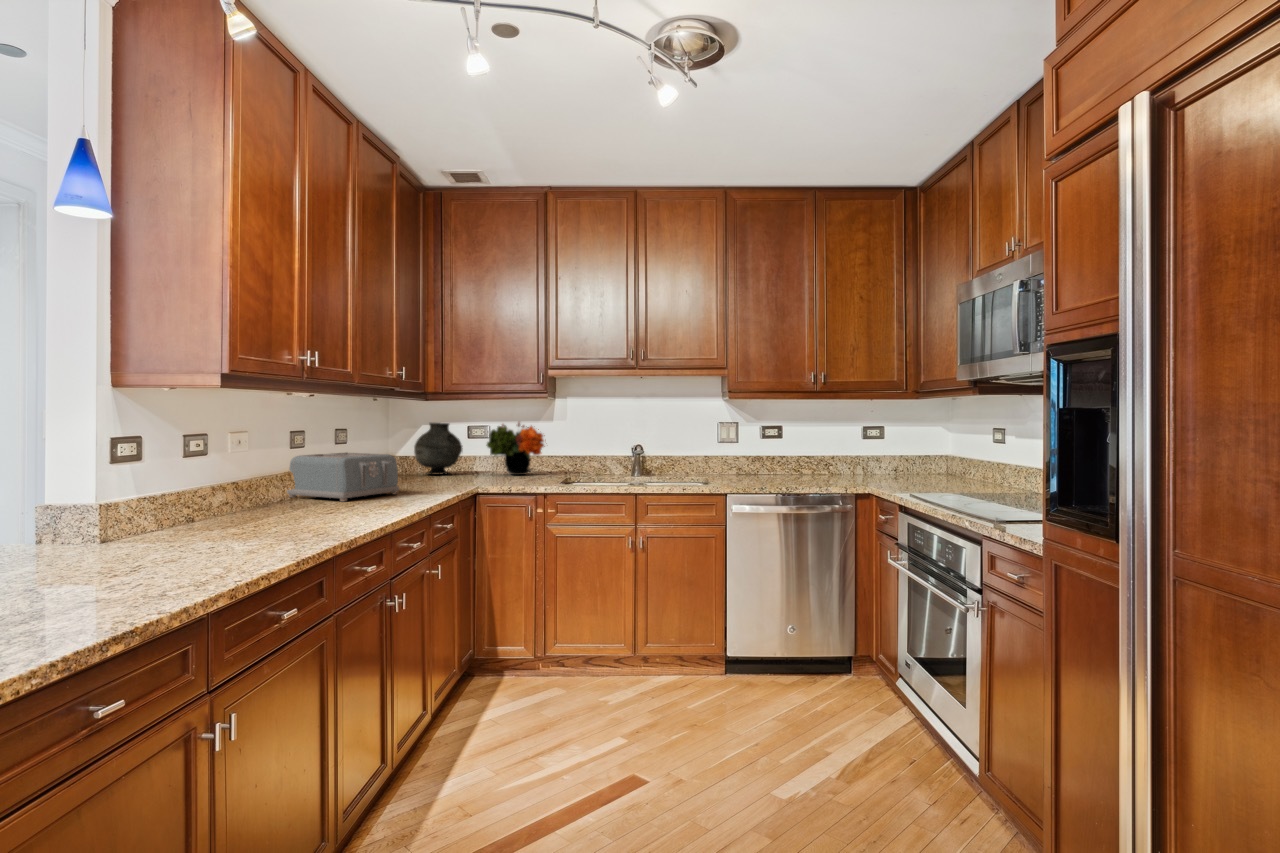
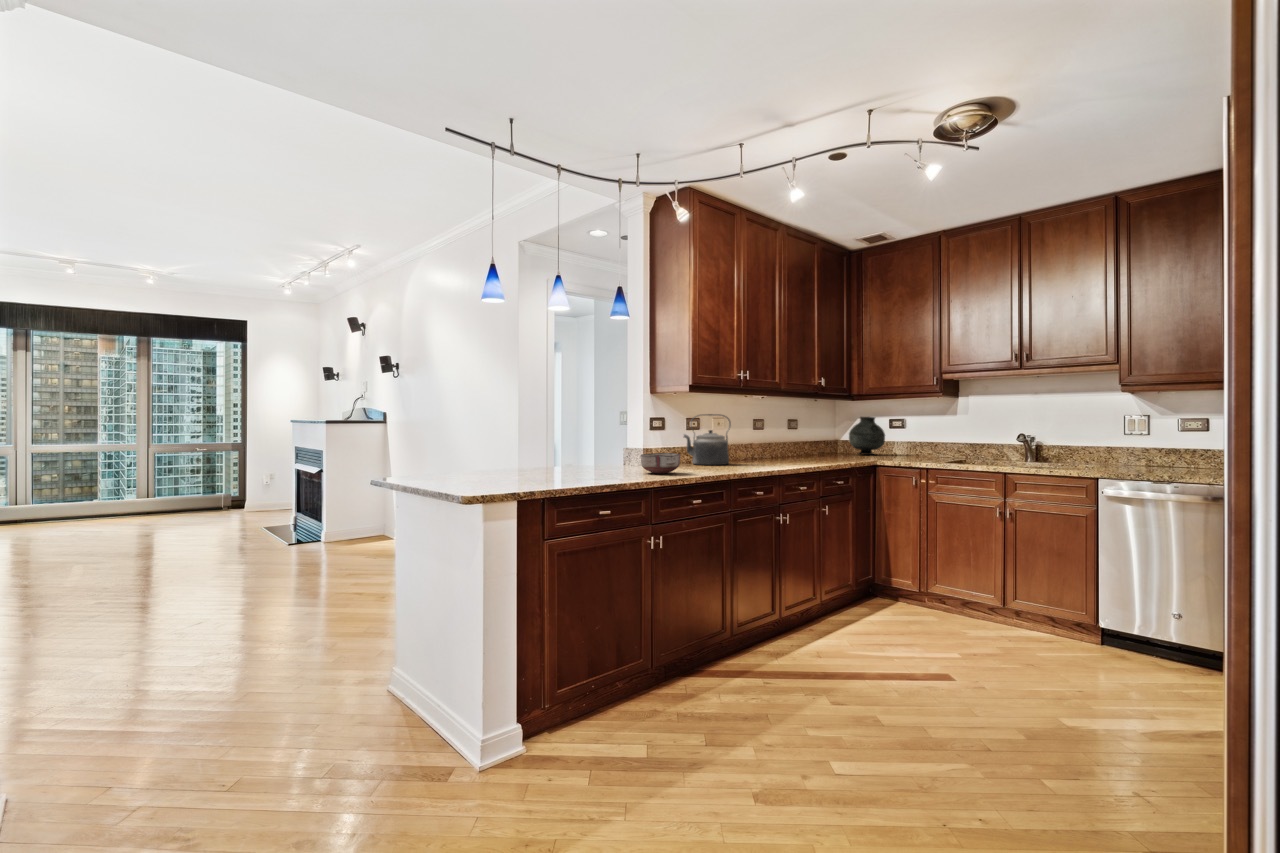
flower arrangement: present [486,423,545,475] -> none [899,415,953,458]
kettle: none [187,427,287,525] -> present [684,414,731,465]
toaster: present [287,453,399,501] -> none [748,434,812,462]
ceramic bowl: none [132,520,240,572] -> present [640,453,680,474]

